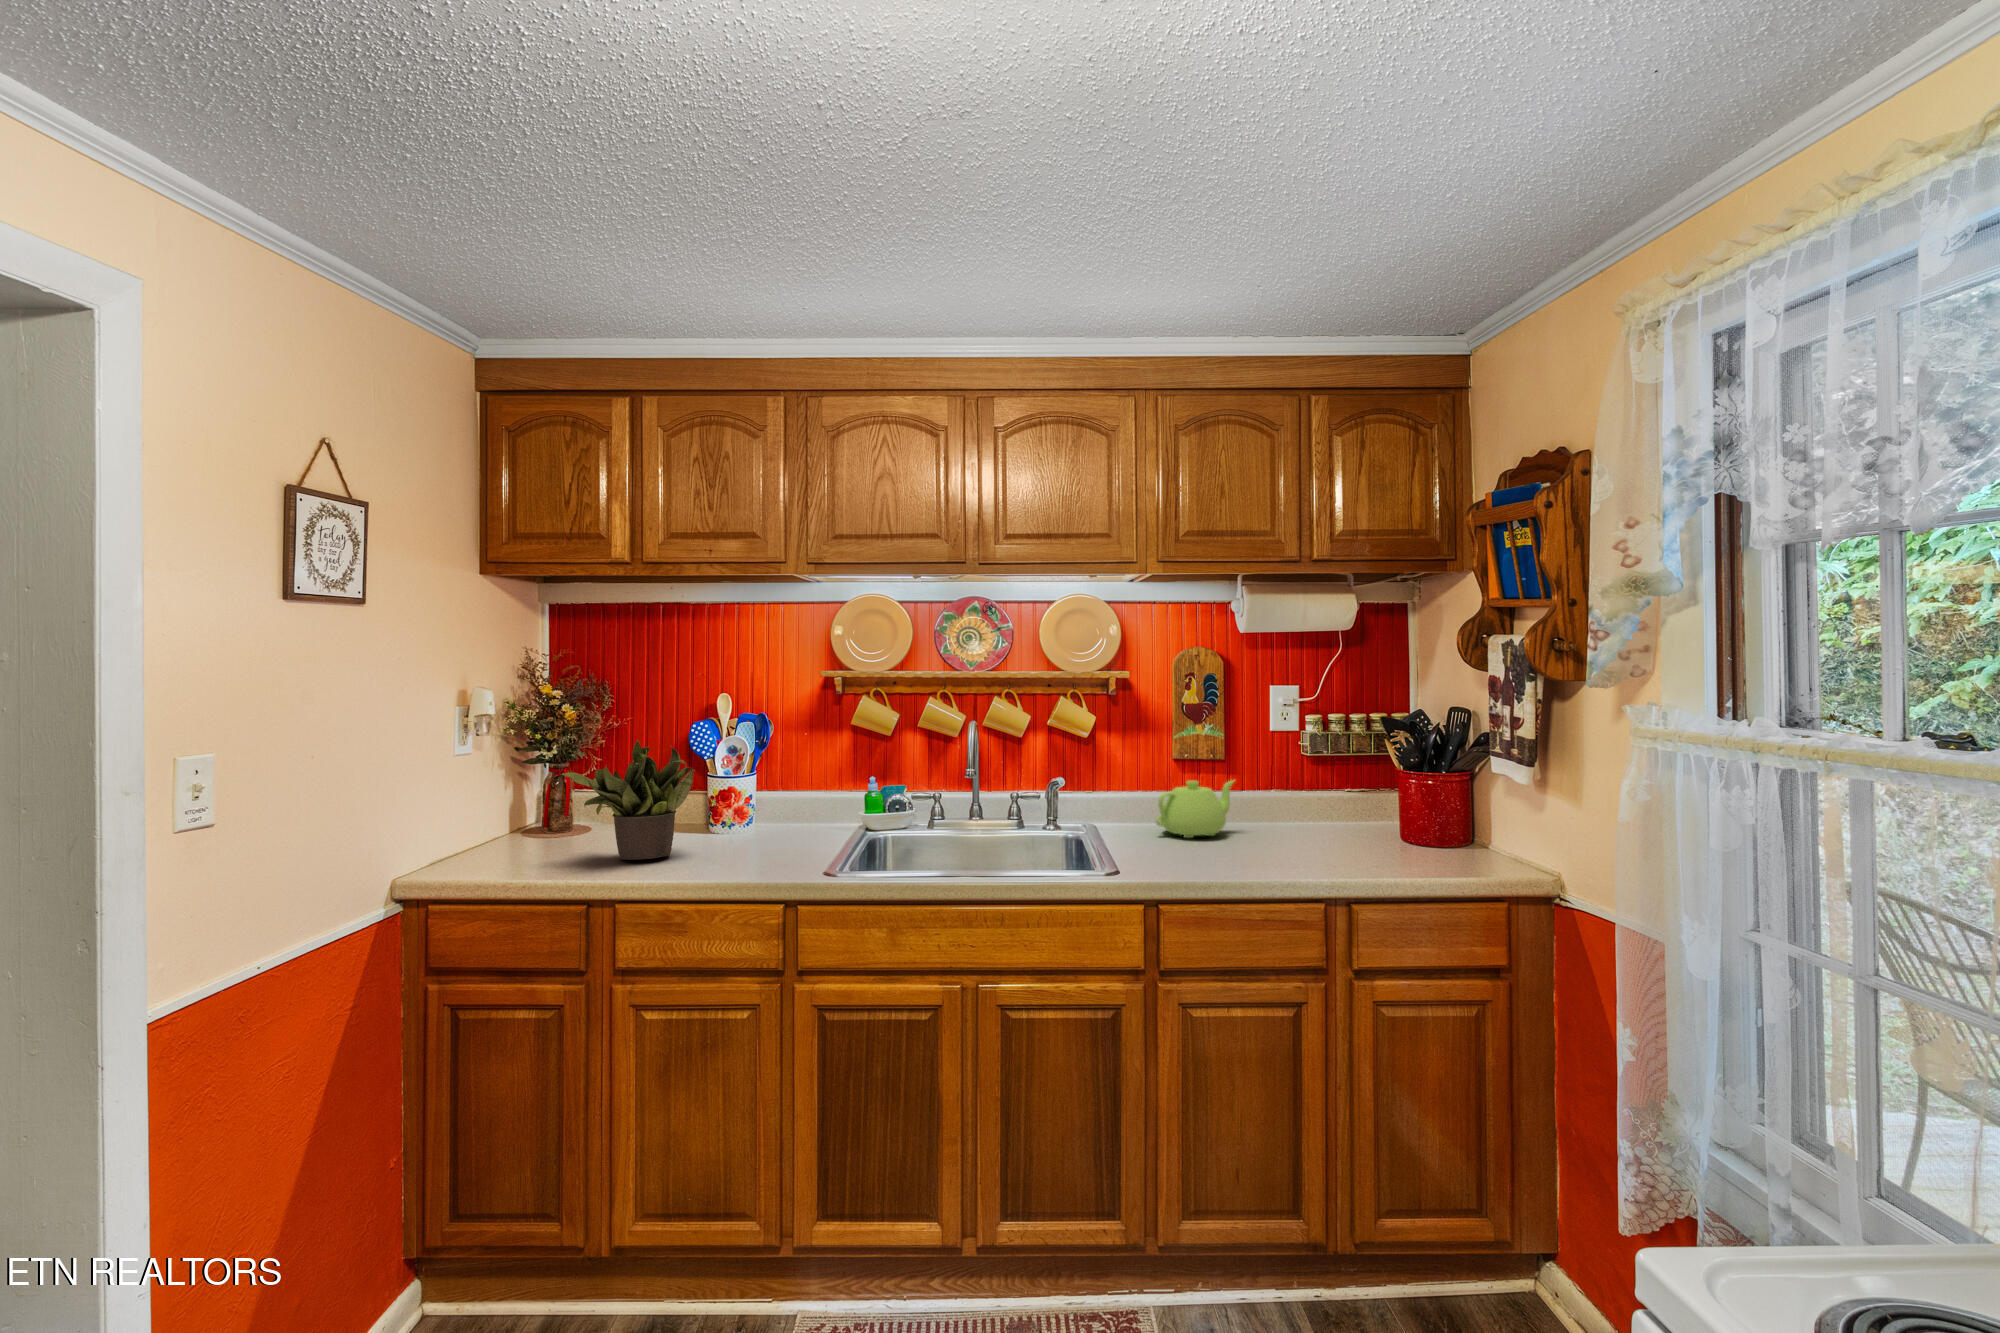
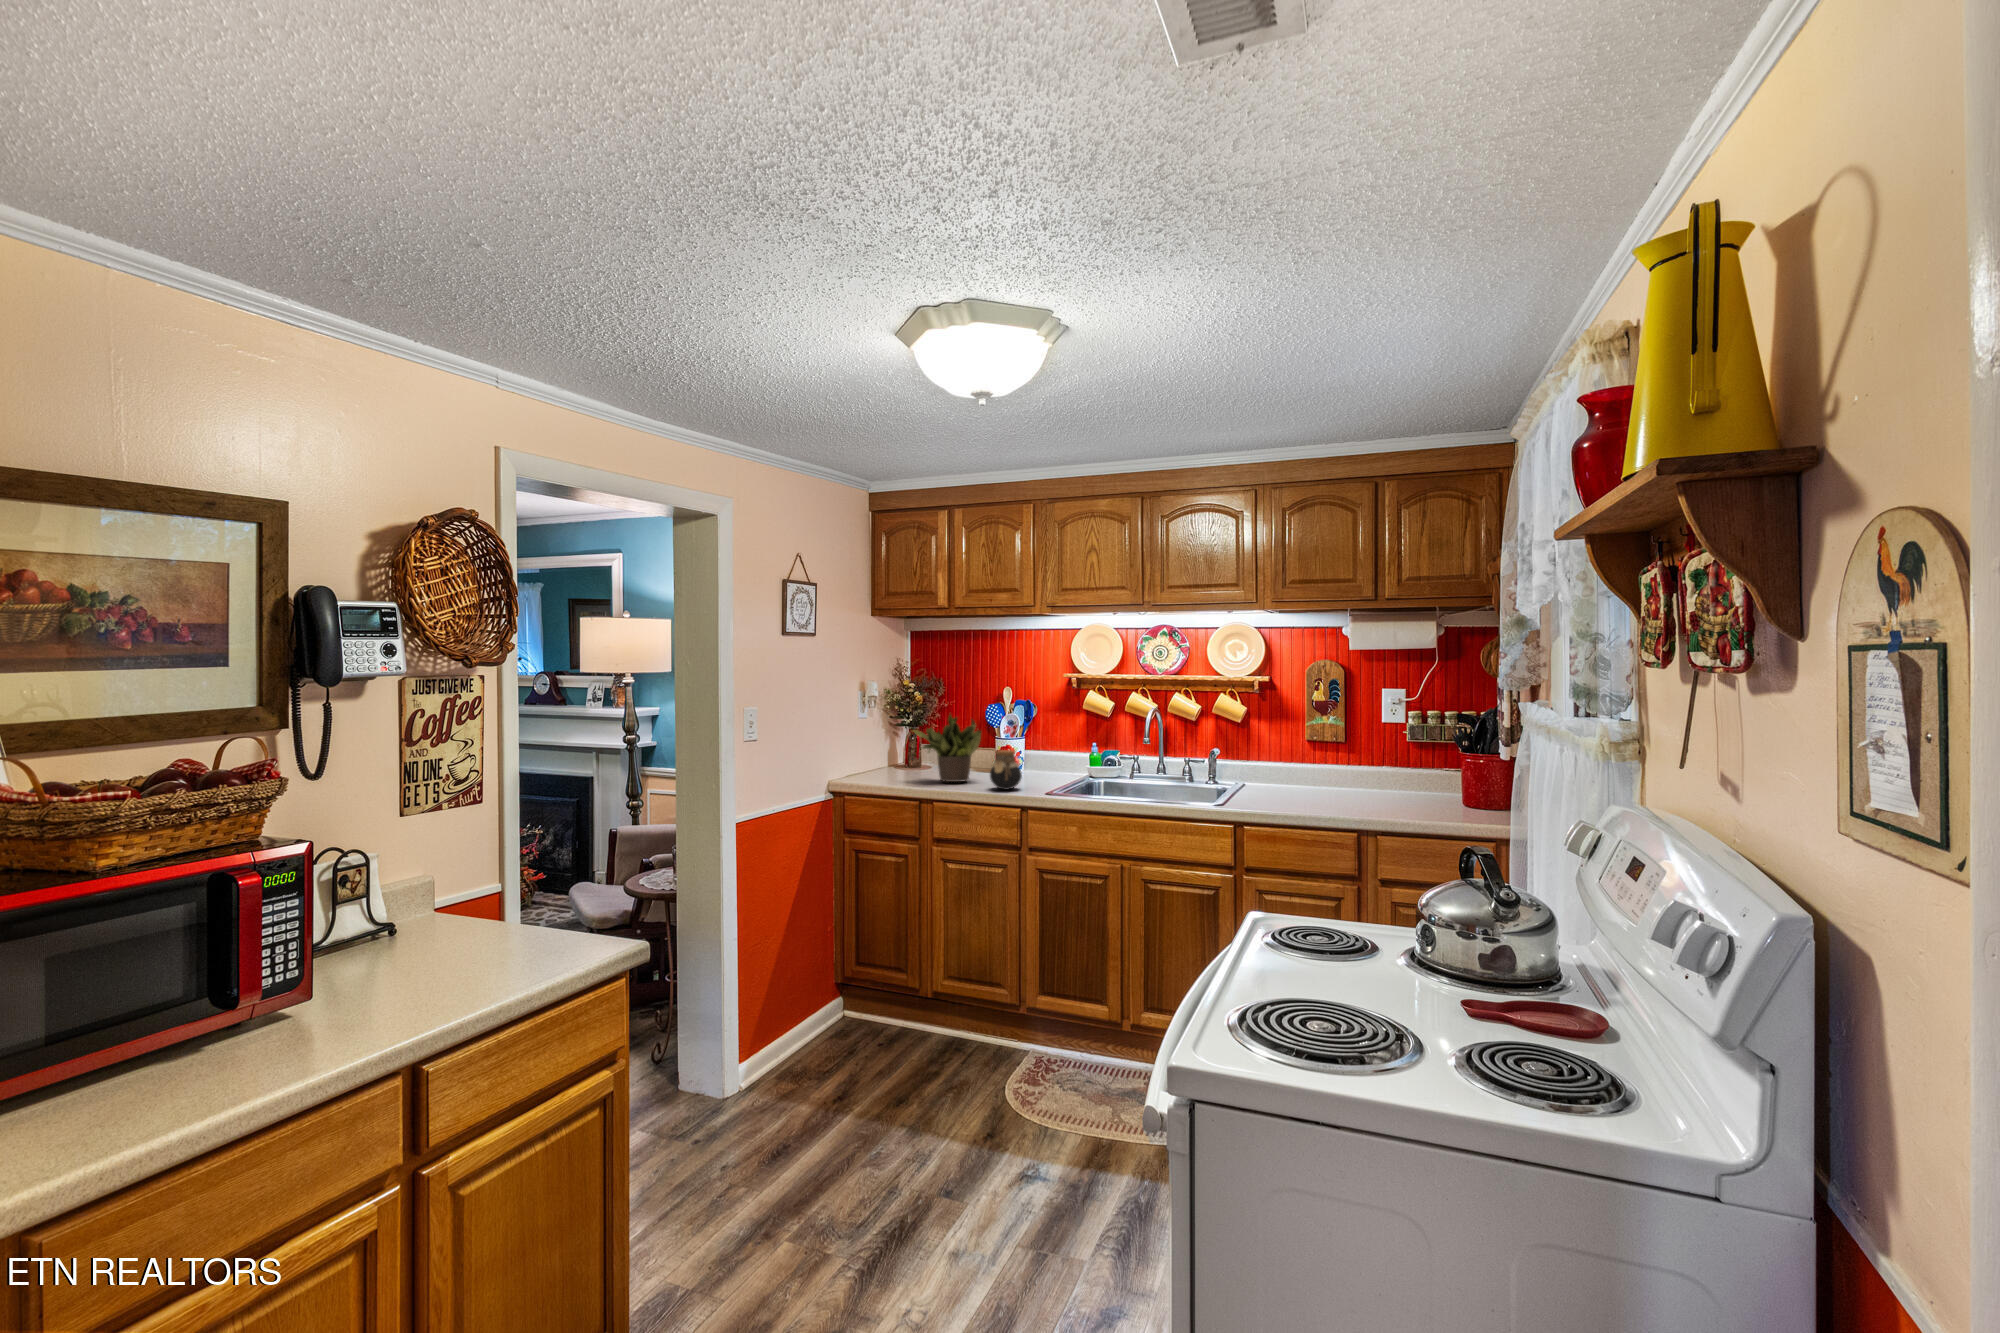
teapot: present [1156,780,1235,838] -> none [1284,754,1350,794]
jar: none [717,800,774,869] -> present [990,750,1022,790]

